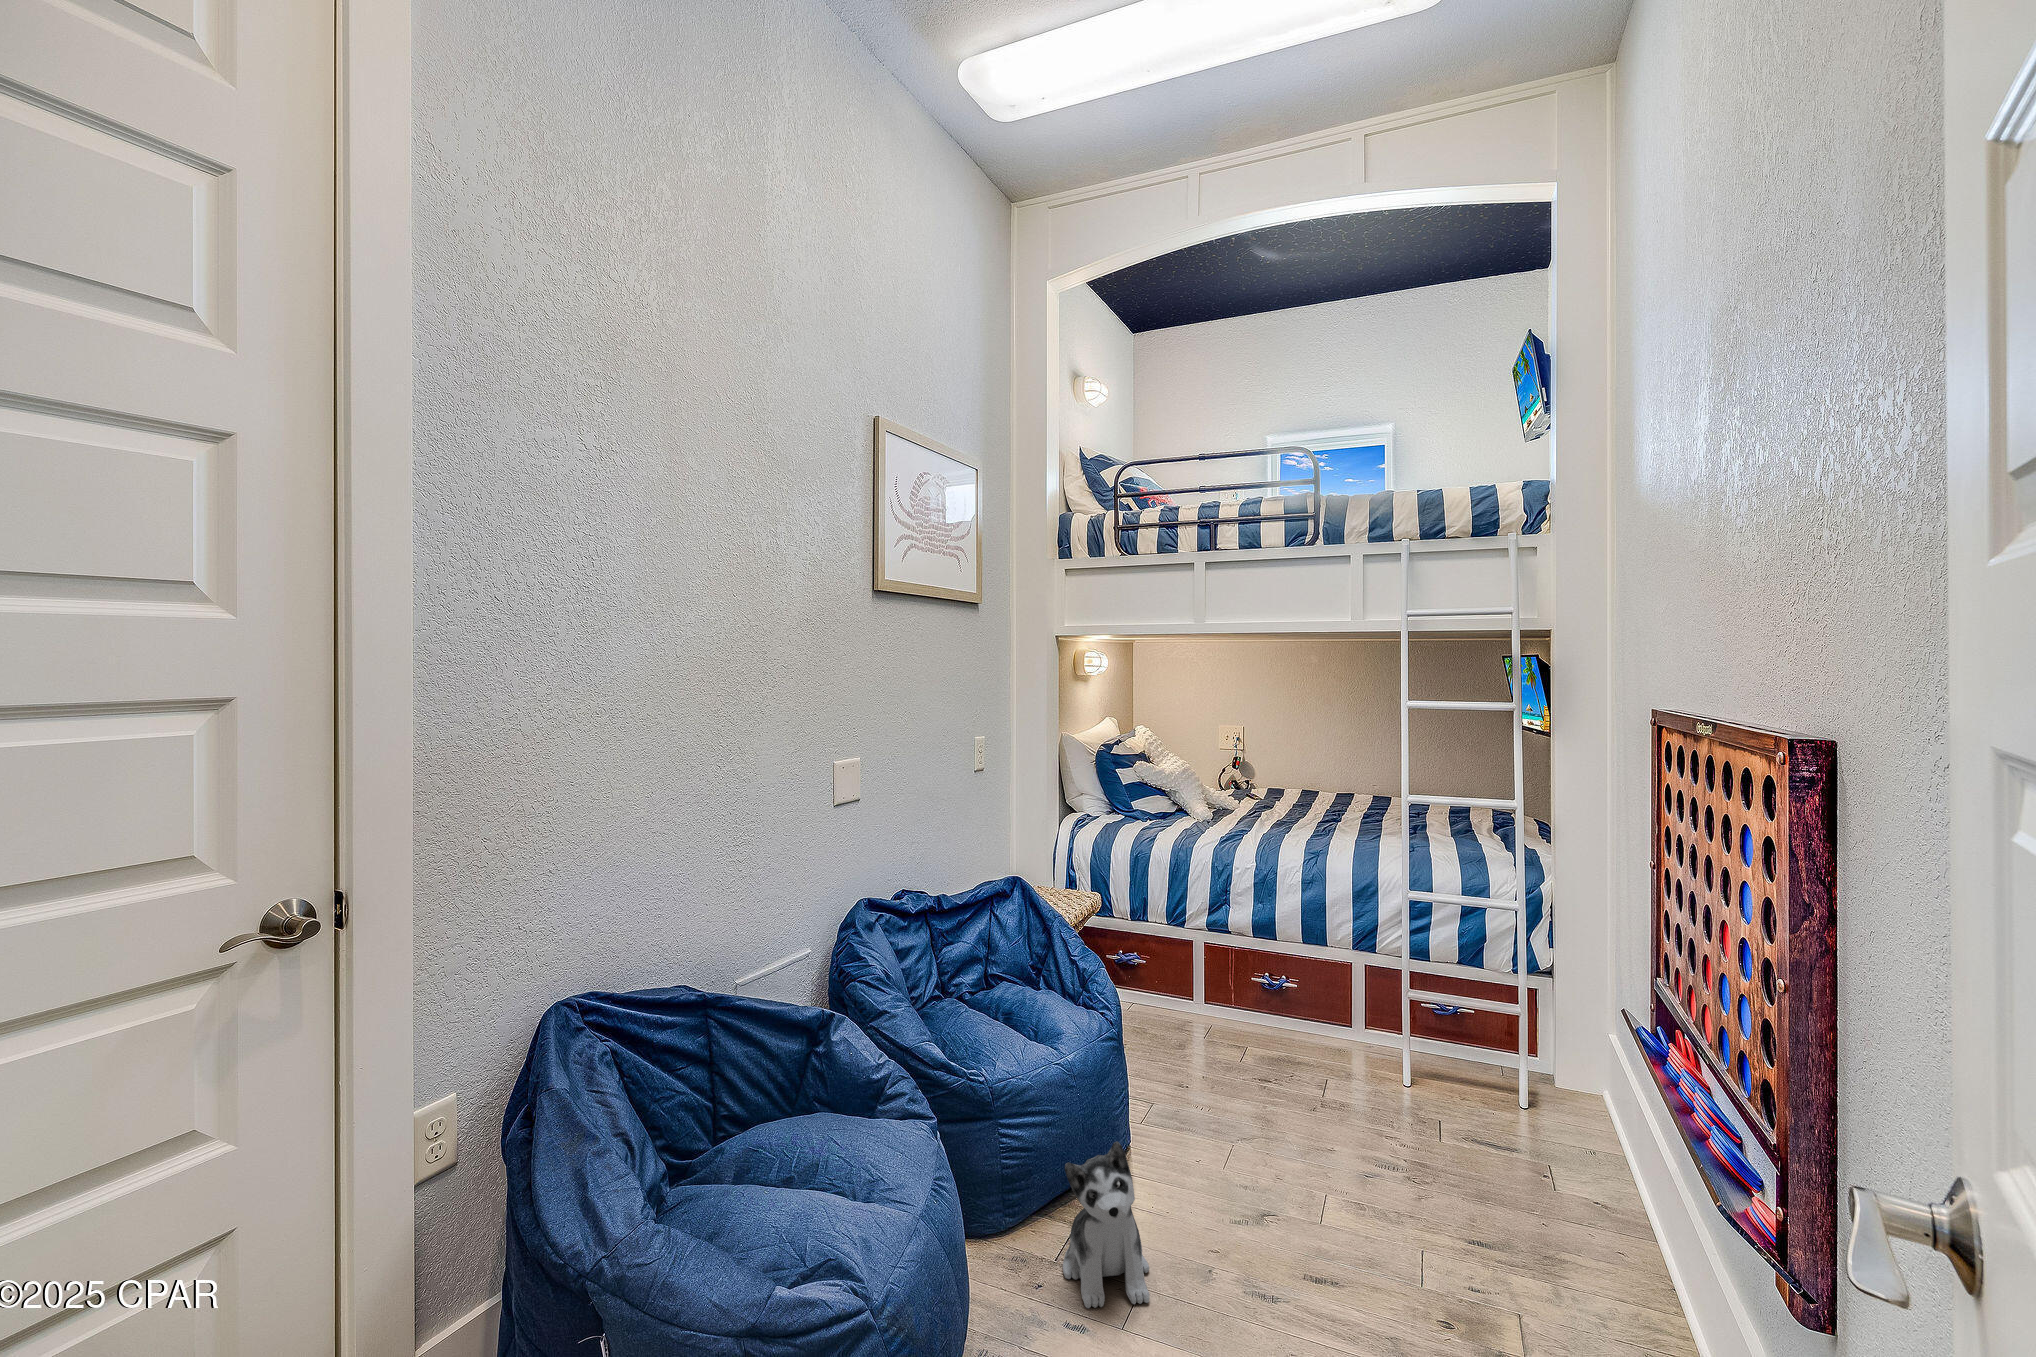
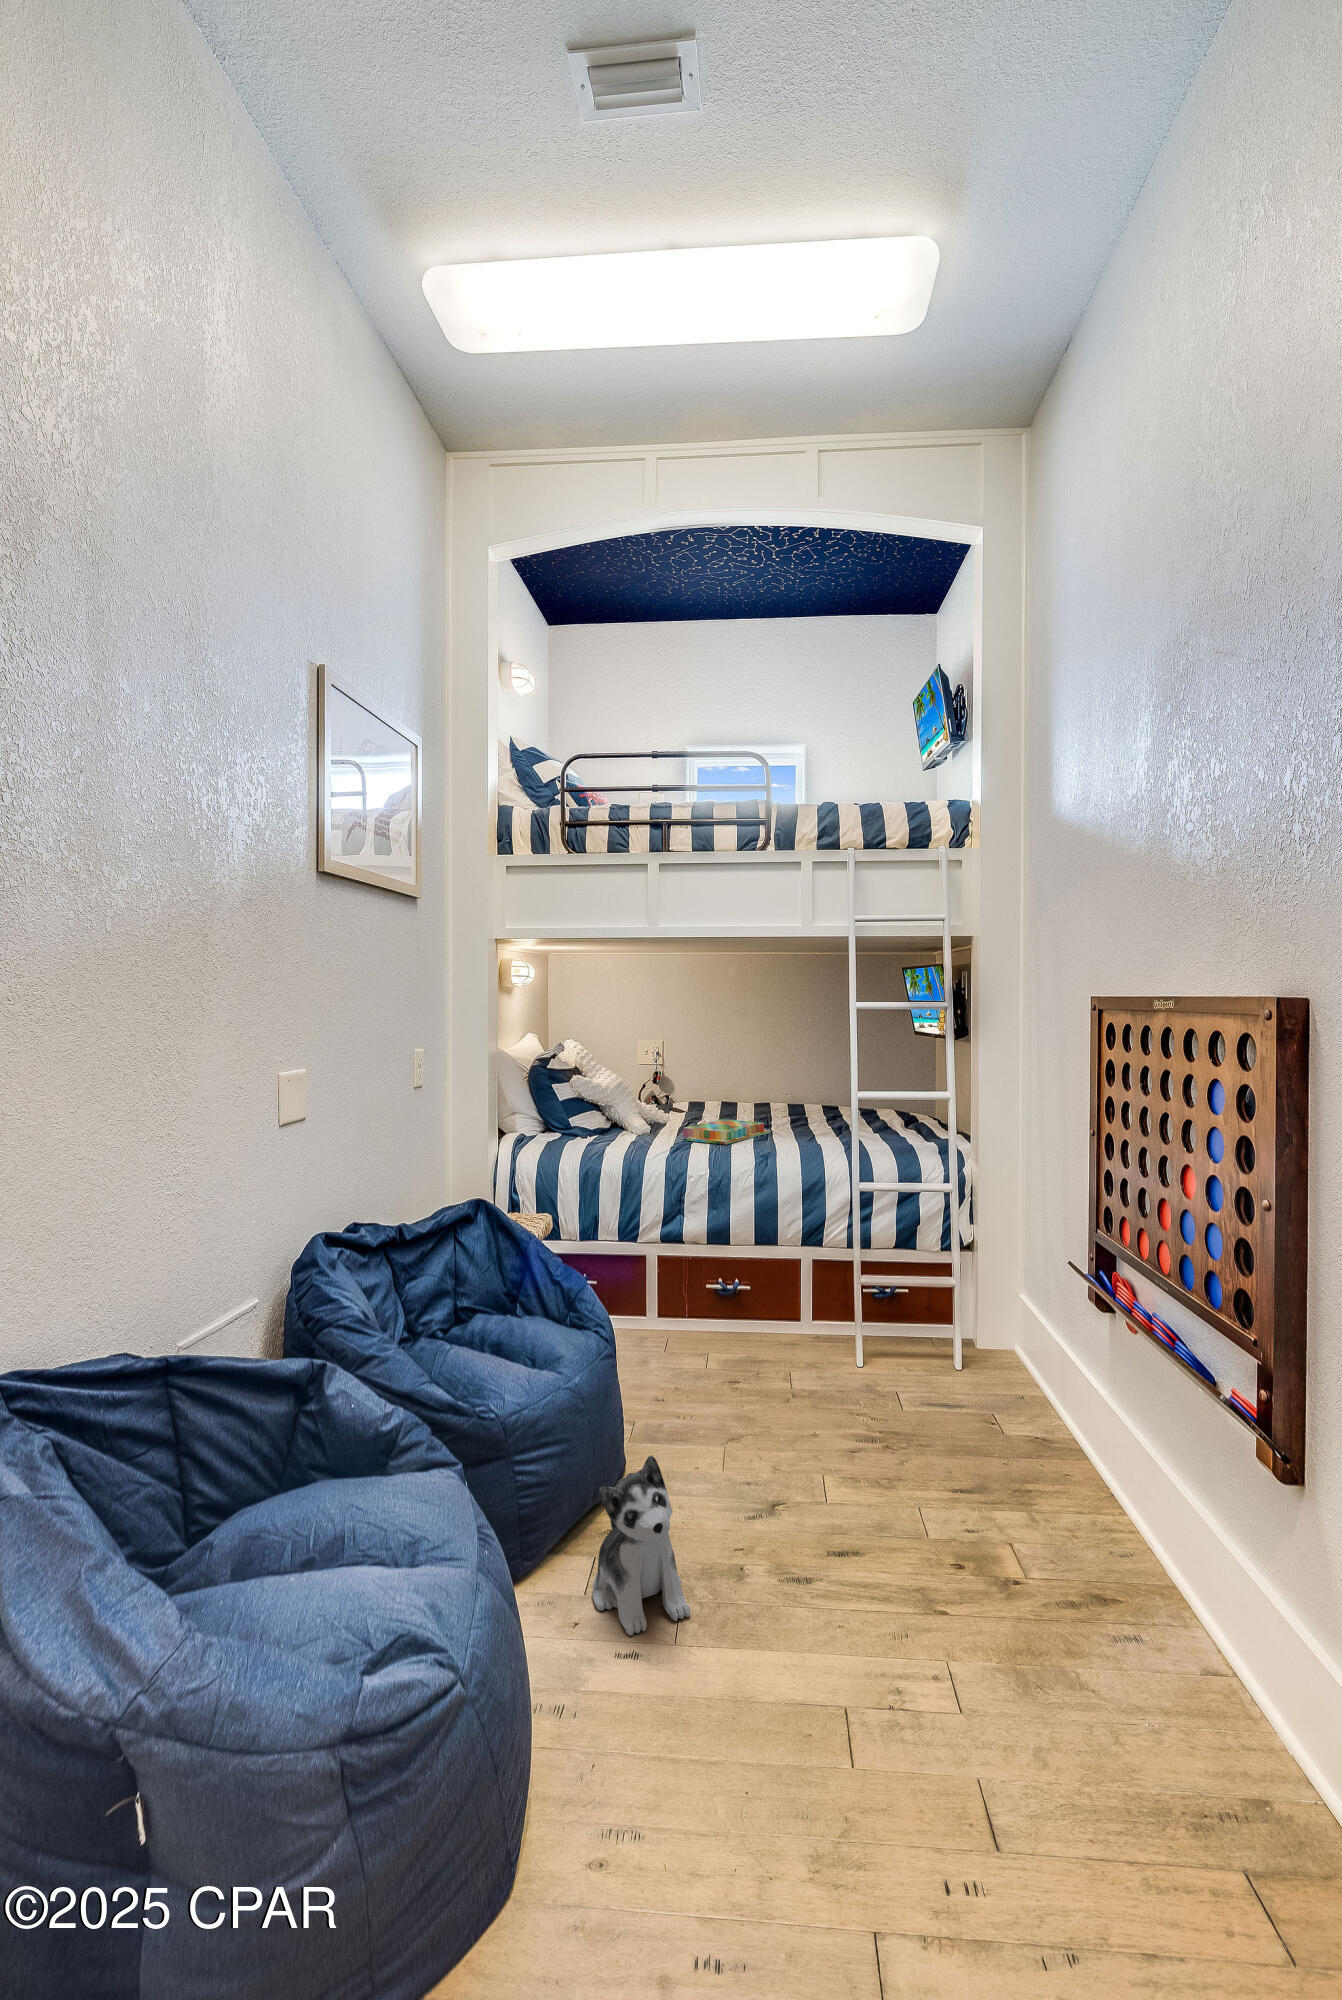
board game: none [1233,814,1328,841] -> present [683,1119,770,1144]

